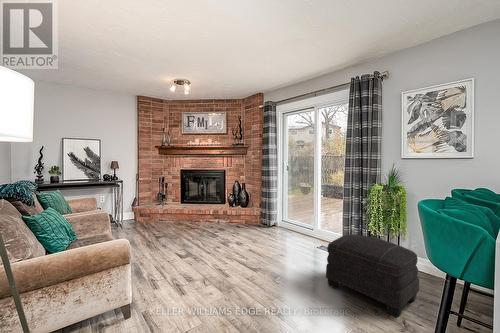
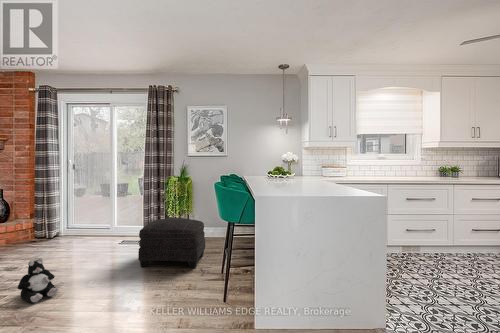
plush toy: none [227,249,252,287] -> present [18,259,59,303]

